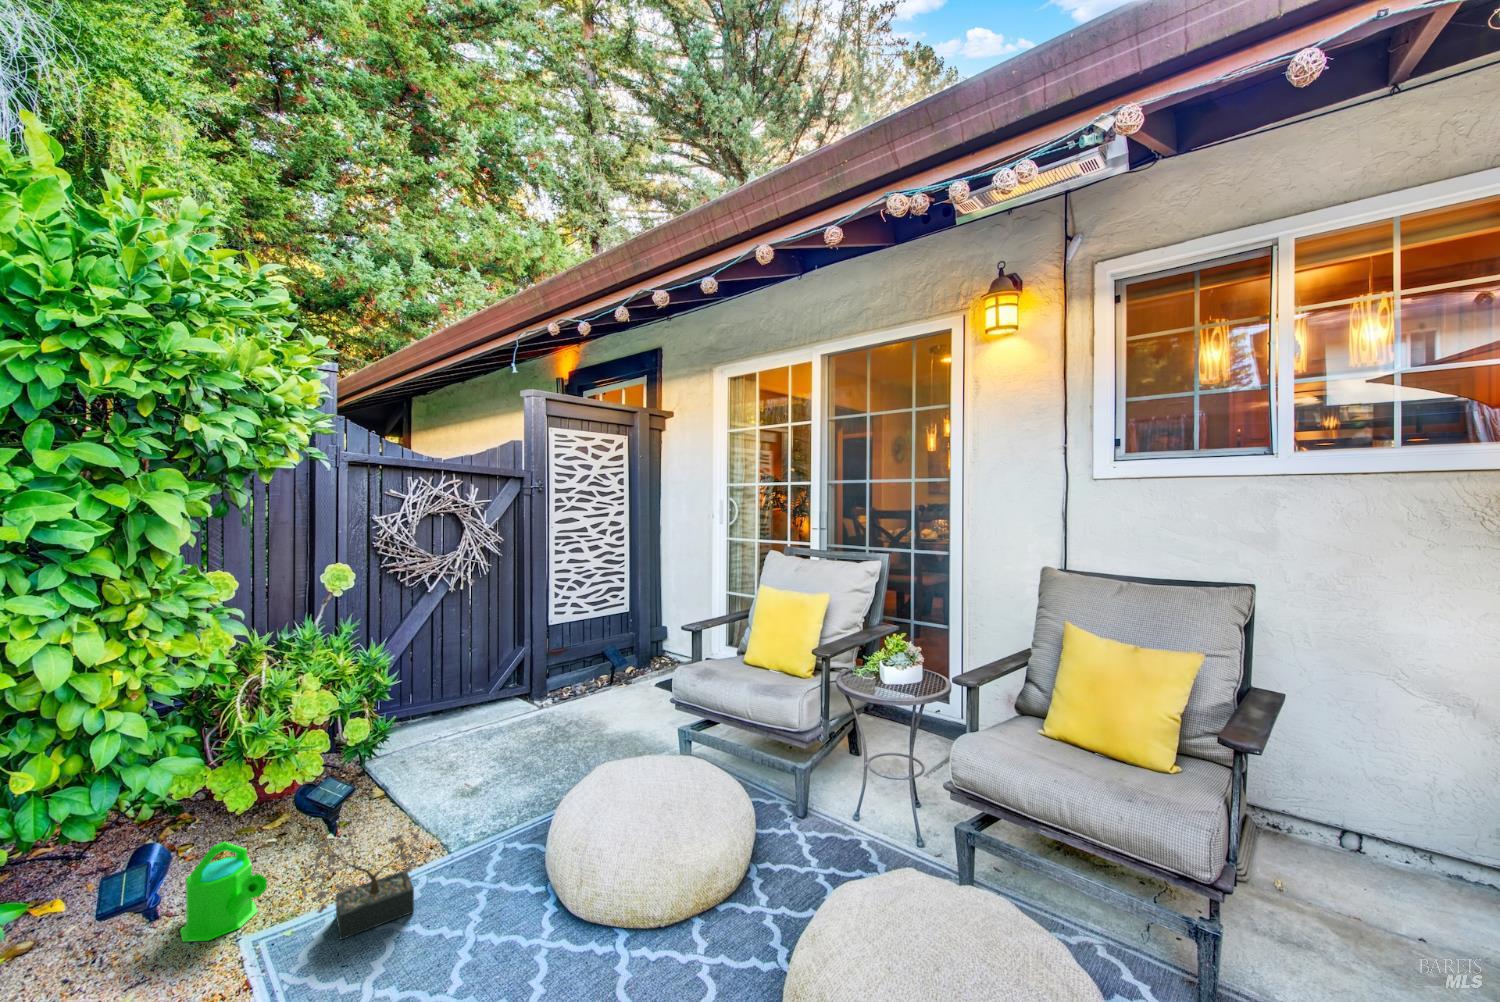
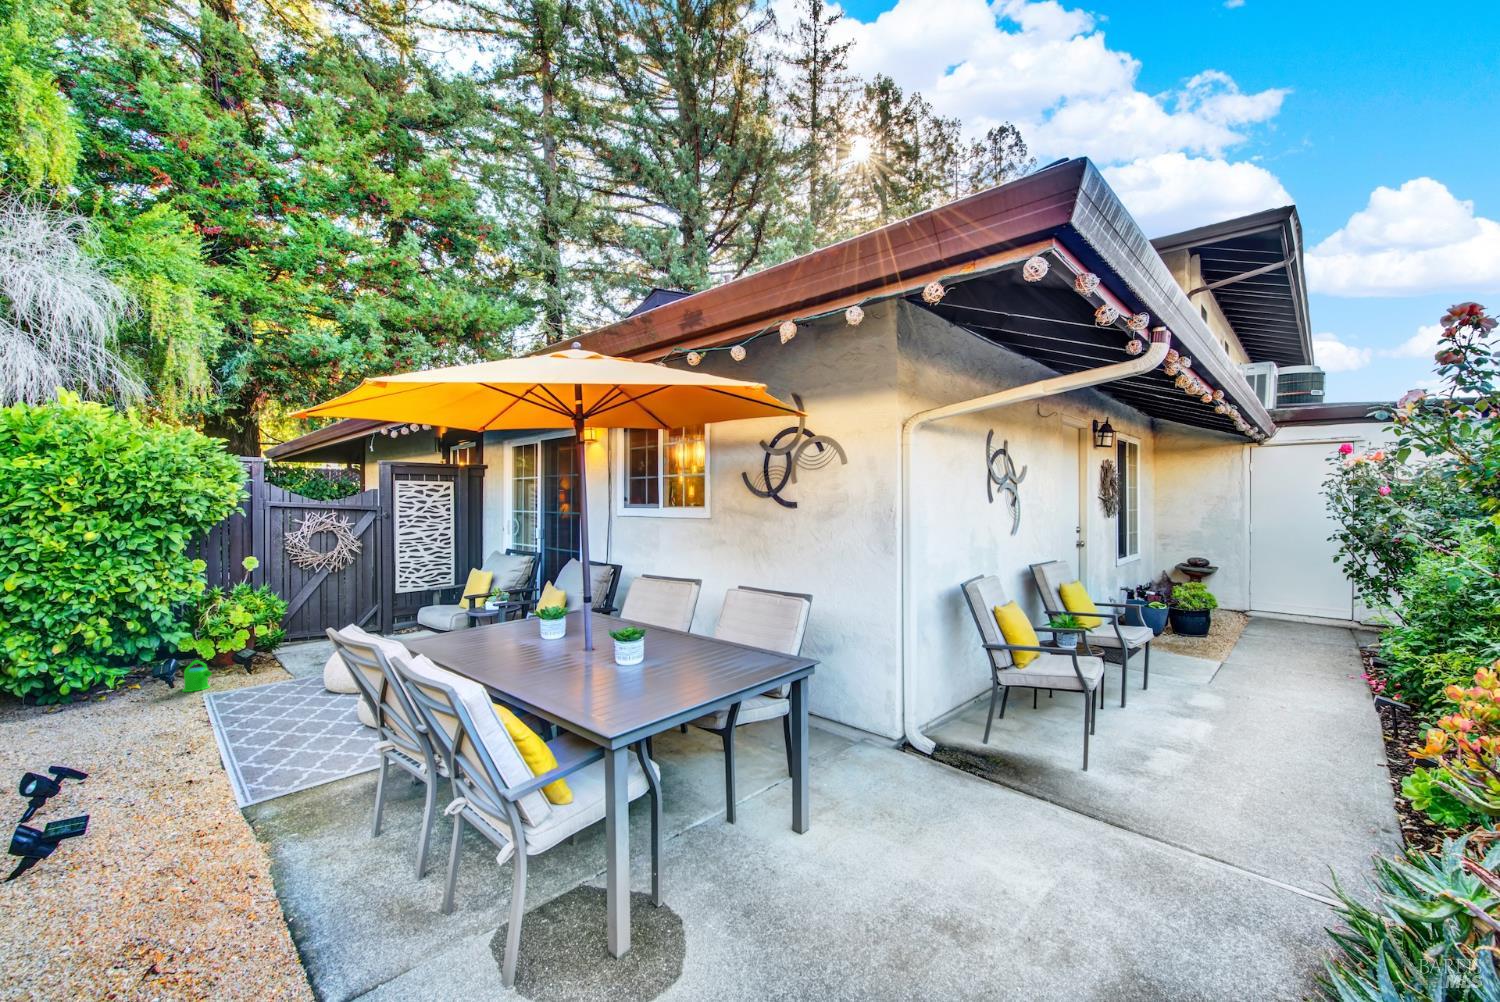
decorative plant: present [301,831,431,940] -> none [222,657,274,693]

